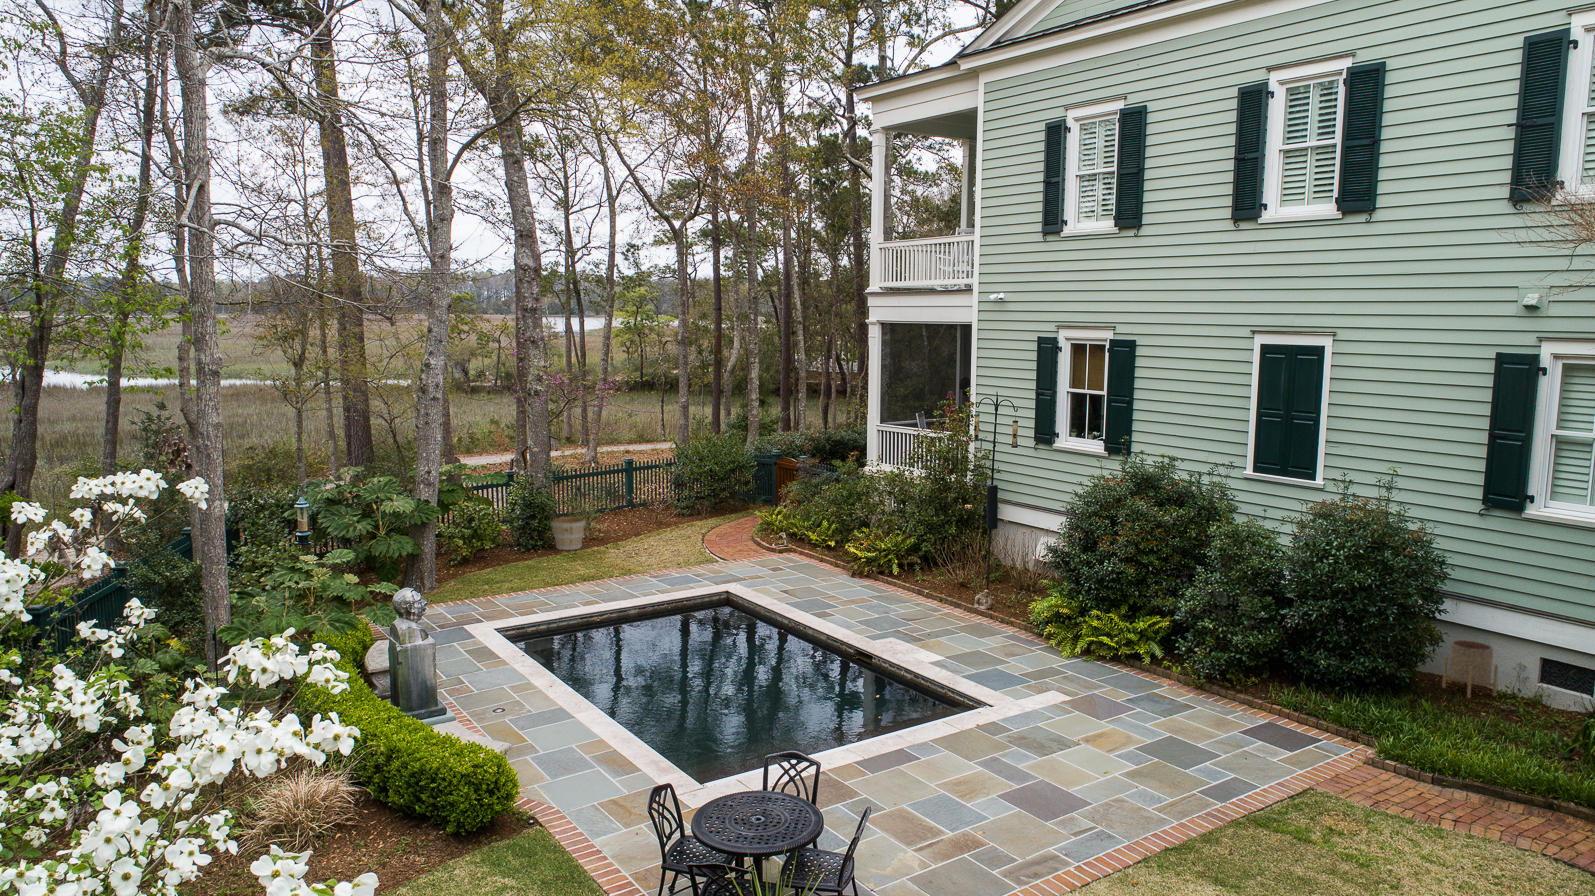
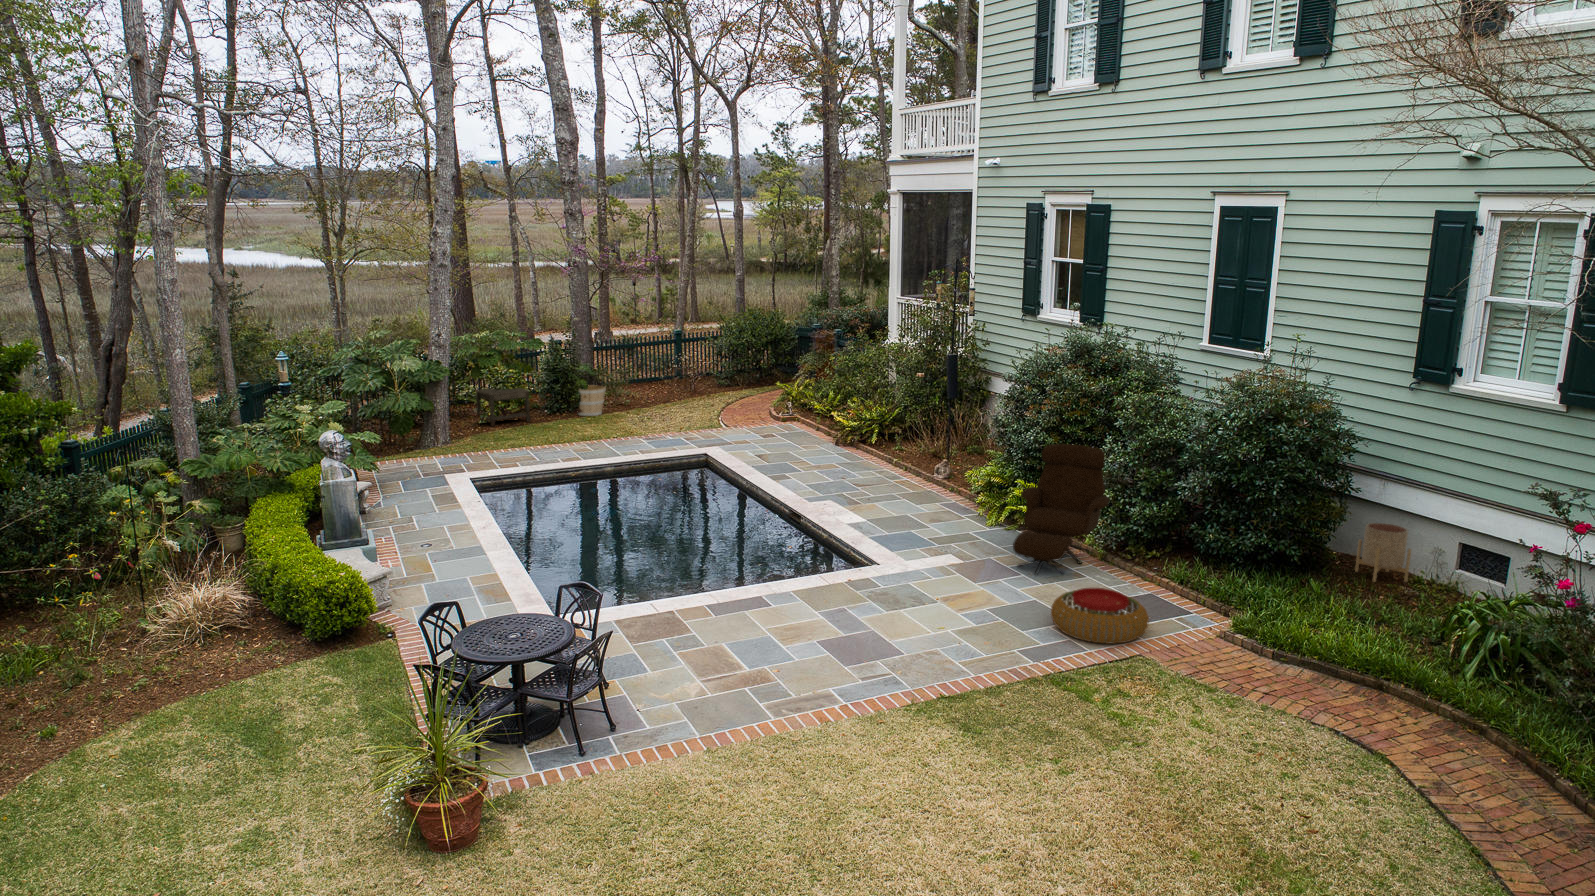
side table: none [452,522,511,566] -> present [476,388,530,426]
lounge chair: none [1114,574,1205,710] -> present [1013,444,1109,575]
pouf: none [1212,725,1316,784] -> present [1051,588,1149,644]

